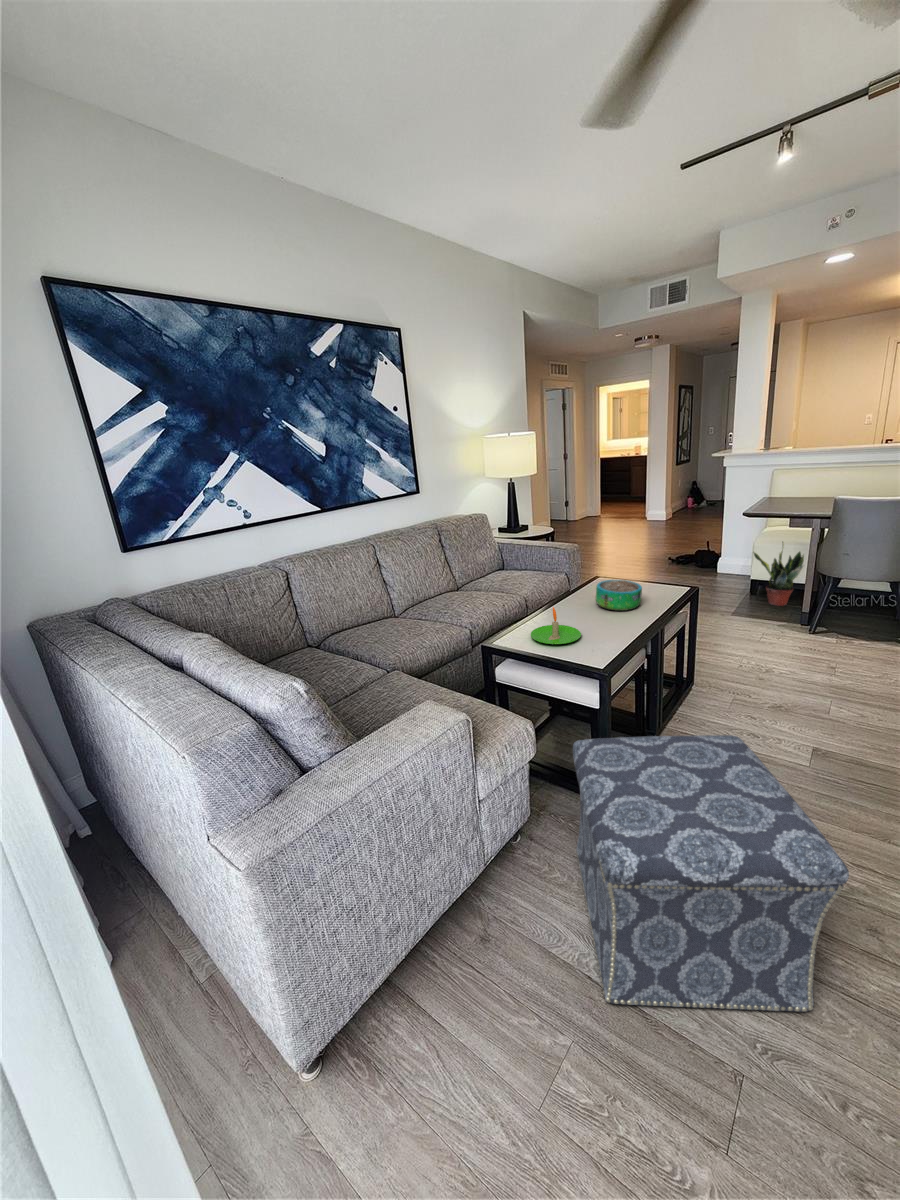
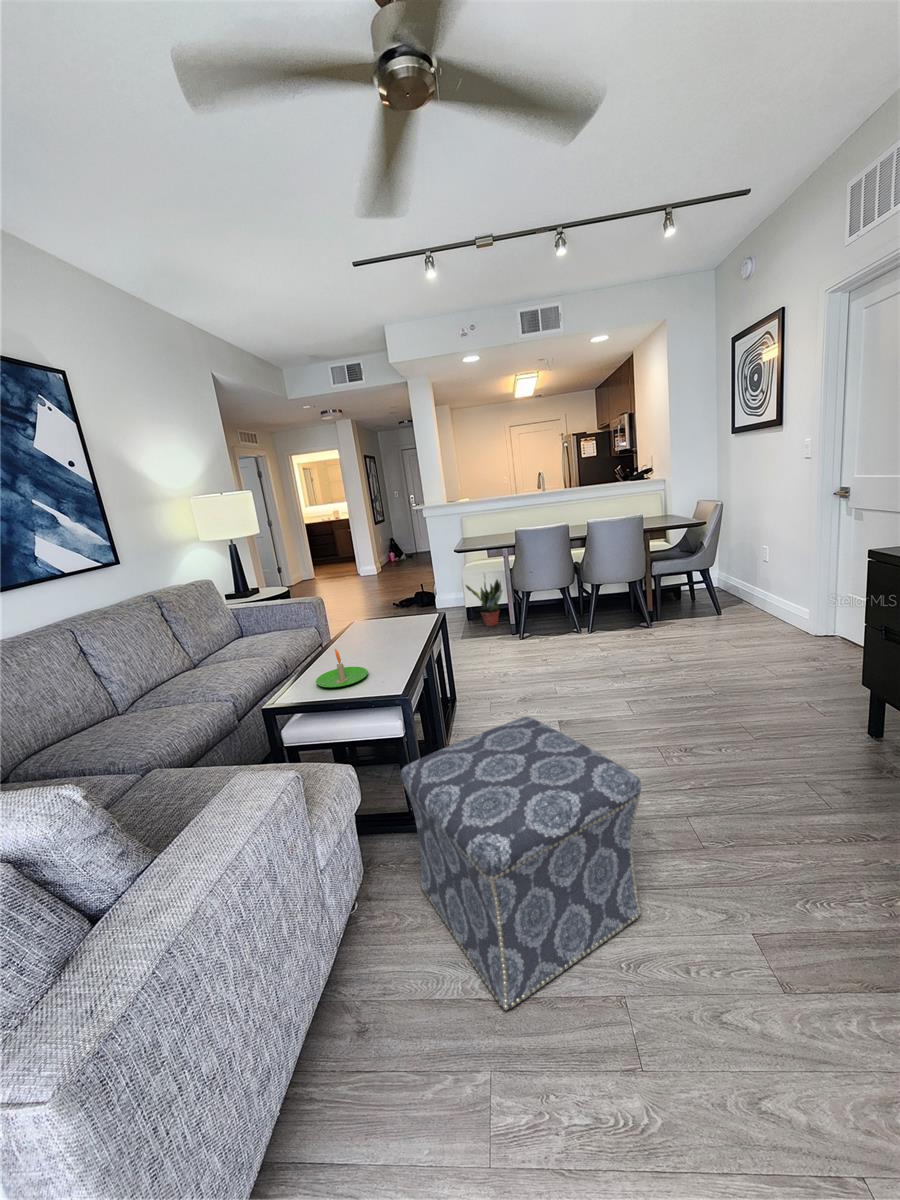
decorative bowl: present [596,580,642,611] -> none [364,615,407,645]

